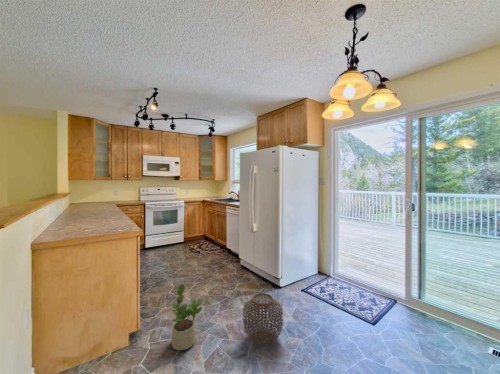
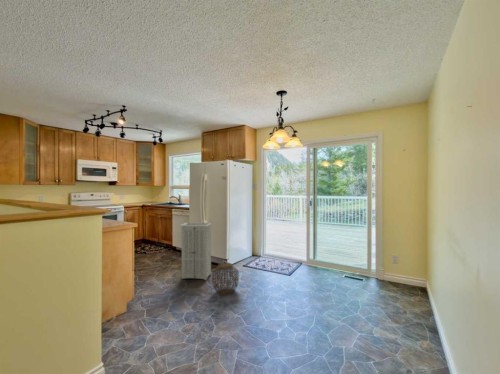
storage cabinet: none [214,226,256,307] -> present [180,222,212,280]
potted plant: present [172,284,202,350] -> none [161,260,184,307]

